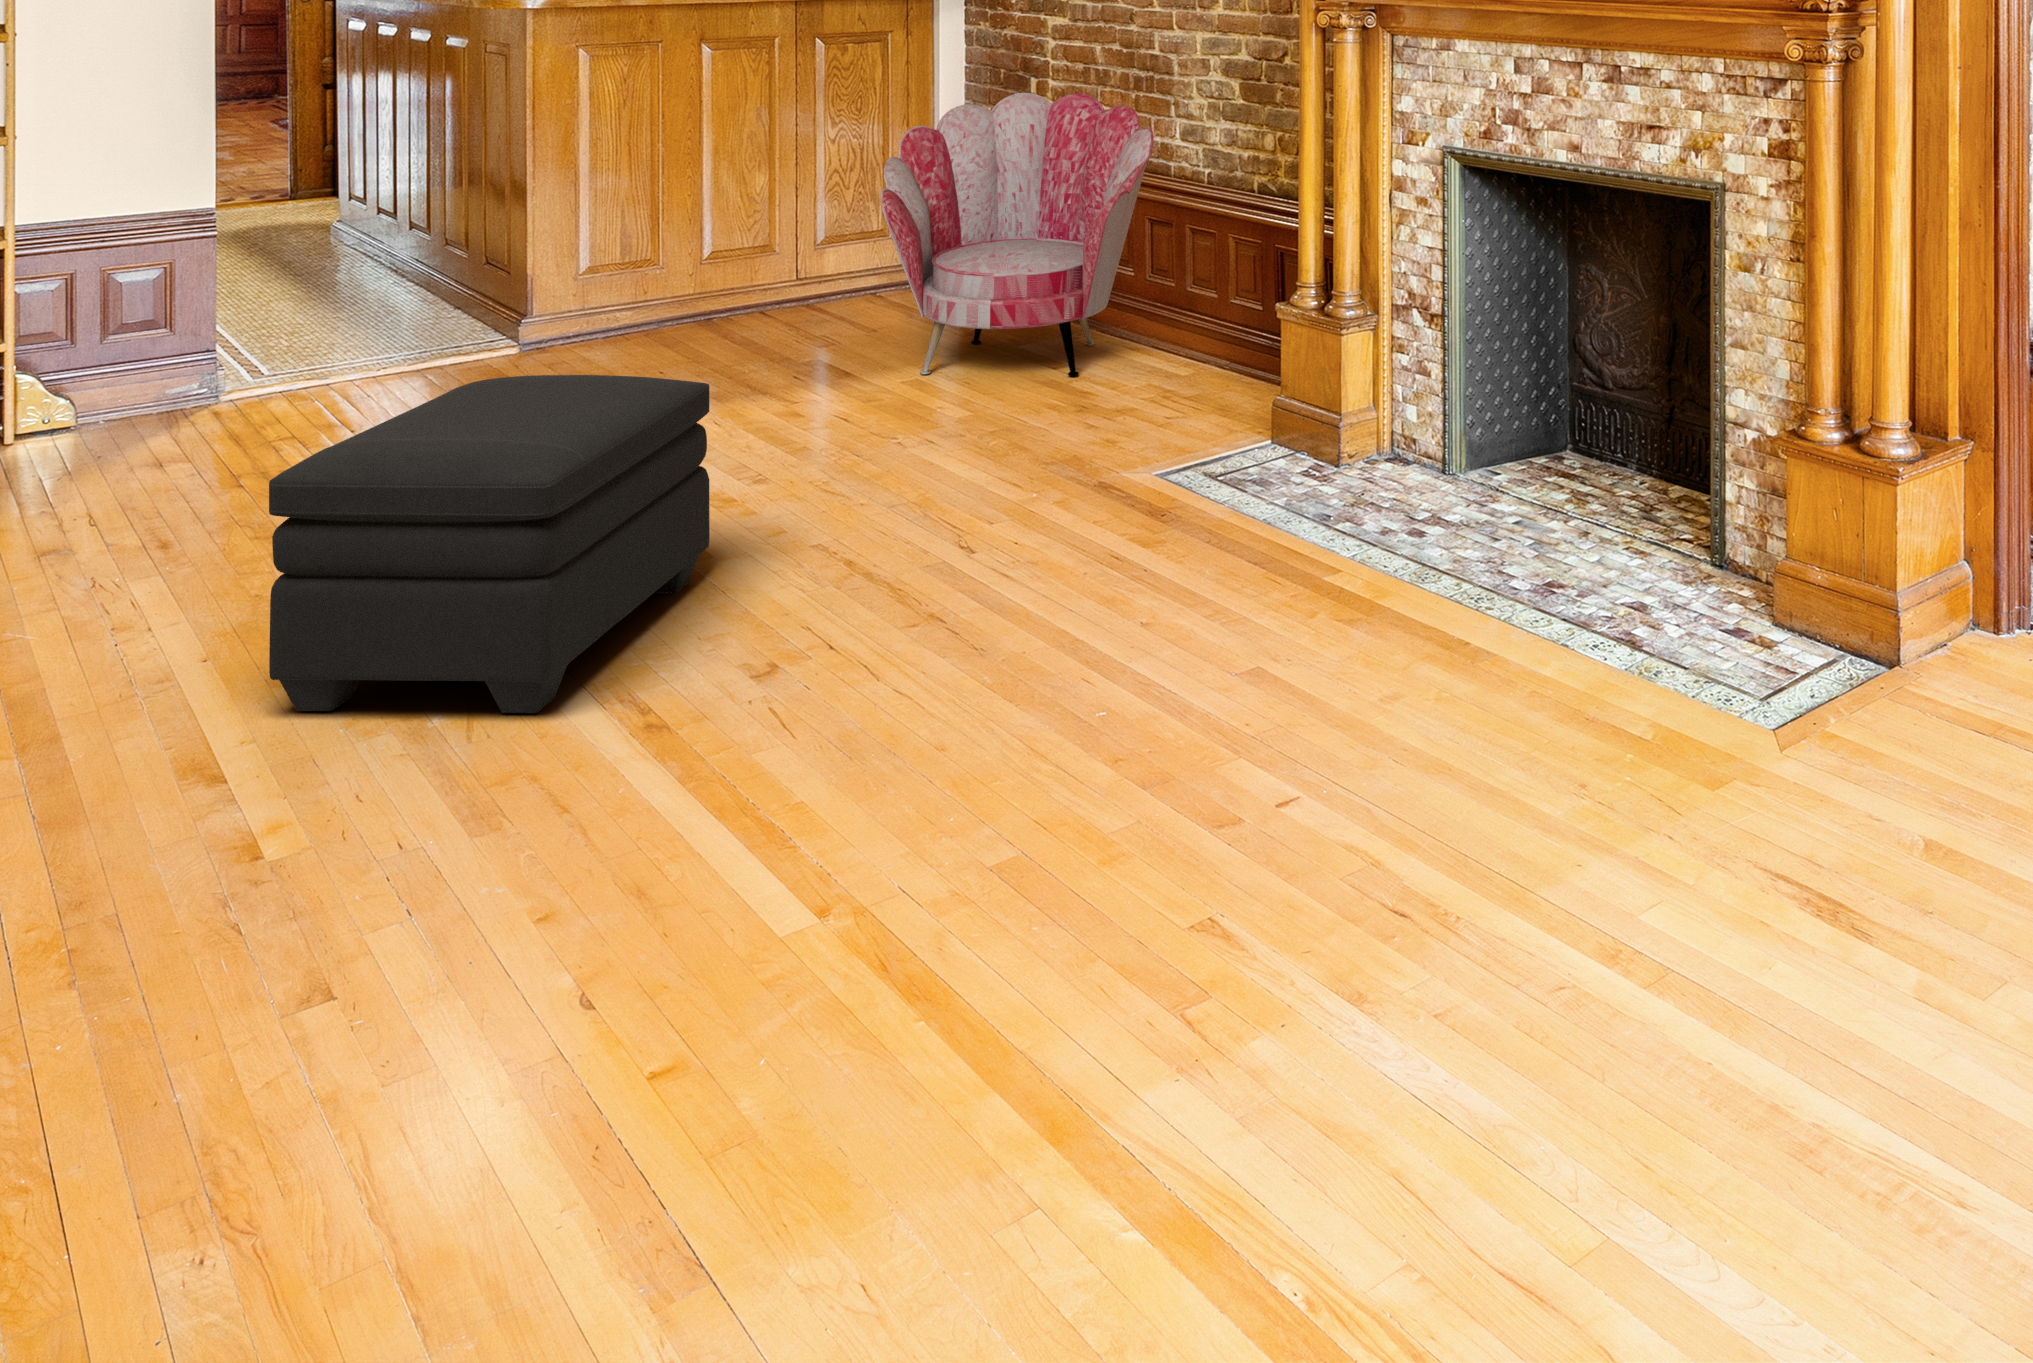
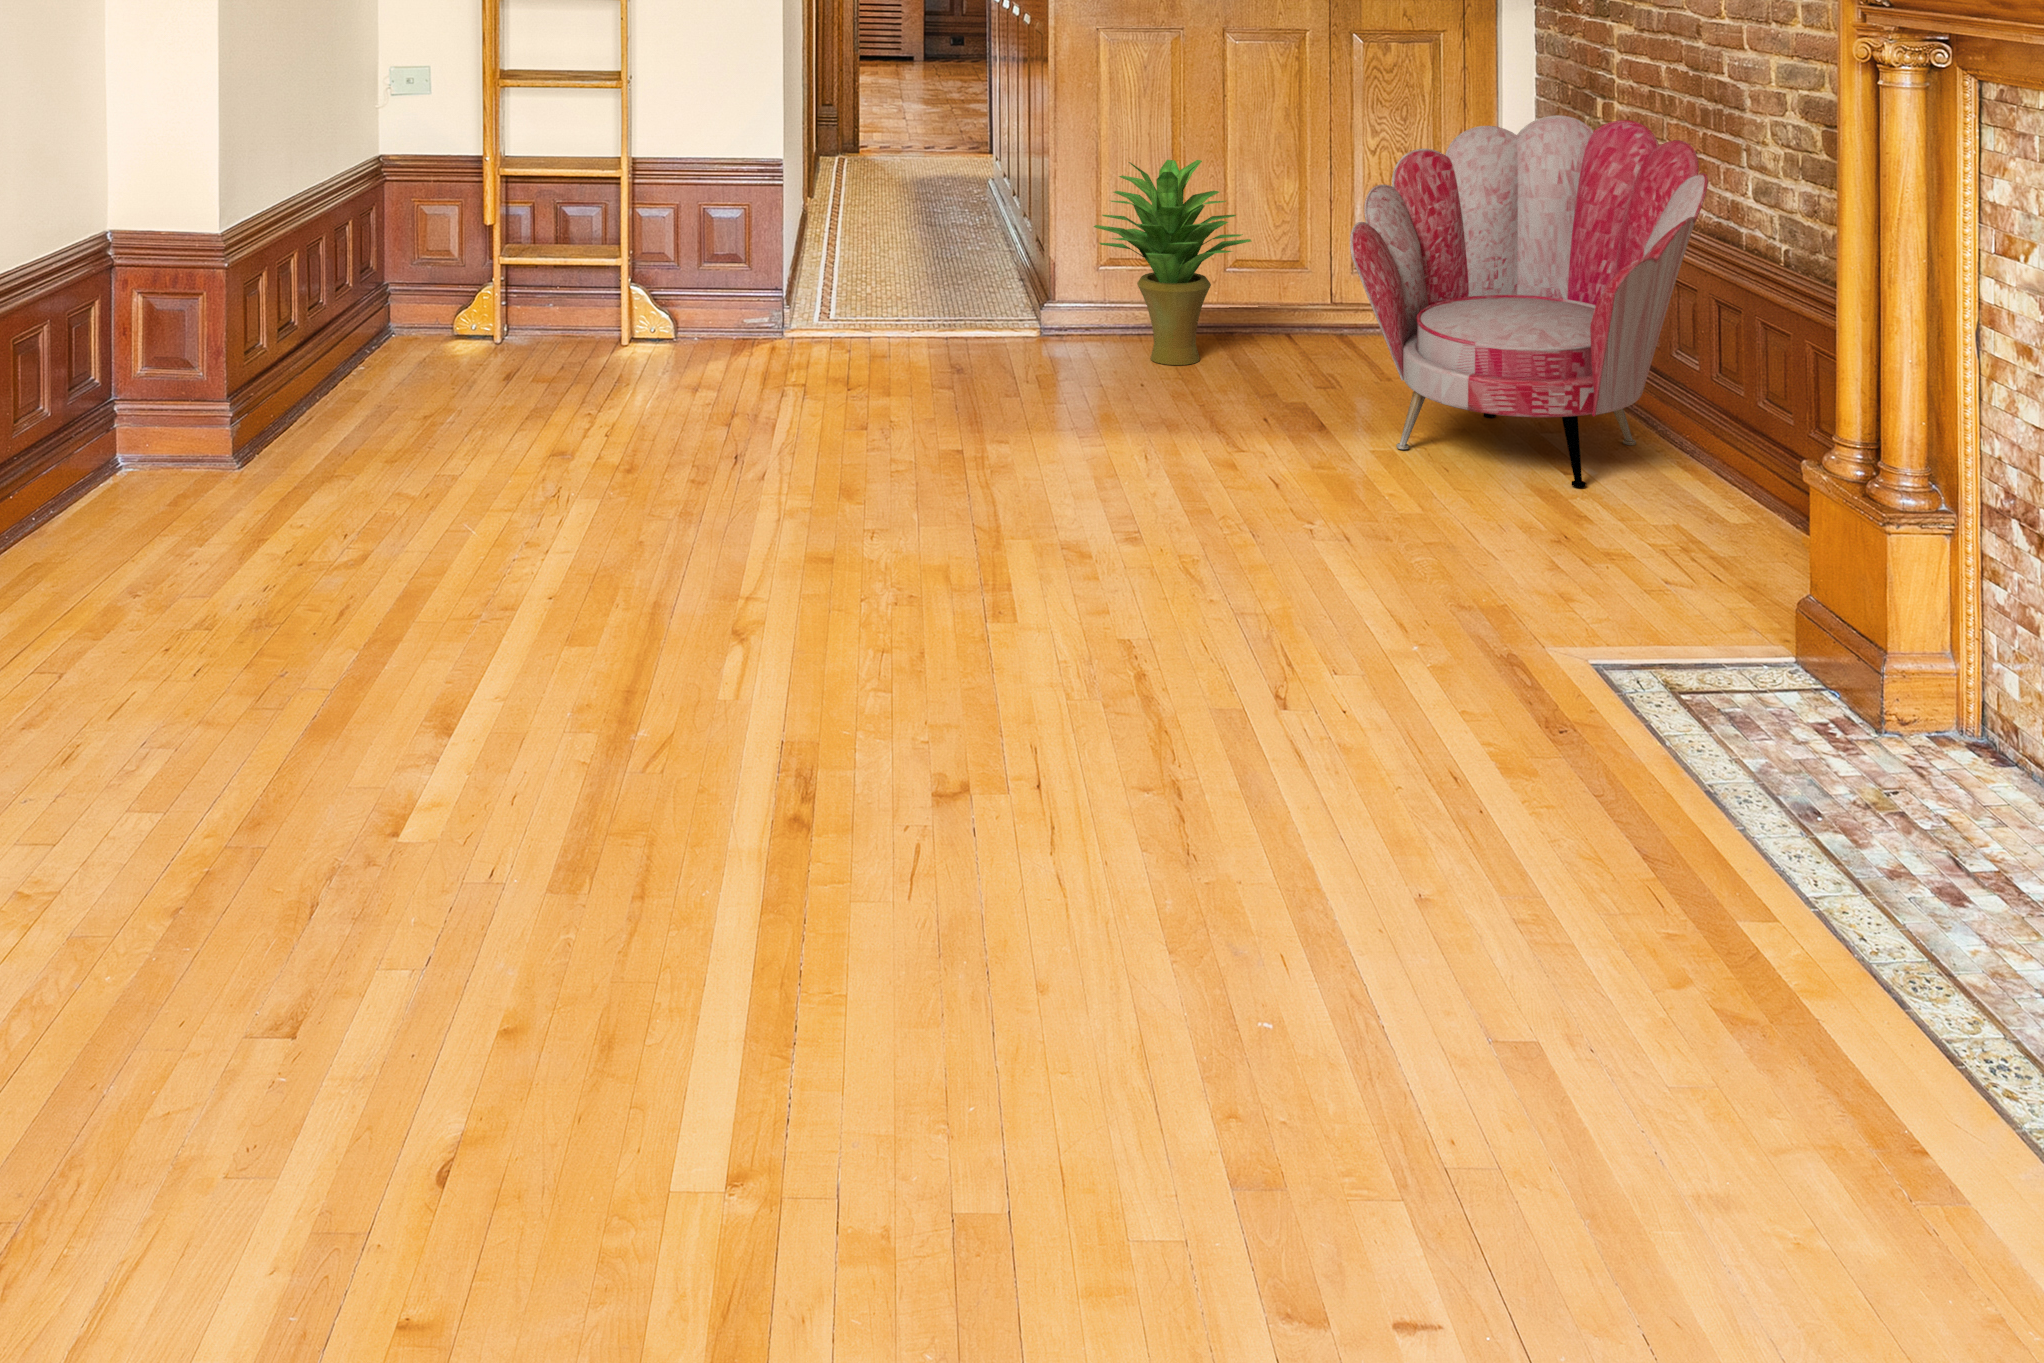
potted plant: none [589,153,747,347] -> present [1094,160,1251,365]
ottoman: present [269,375,710,713] -> none [517,410,991,811]

